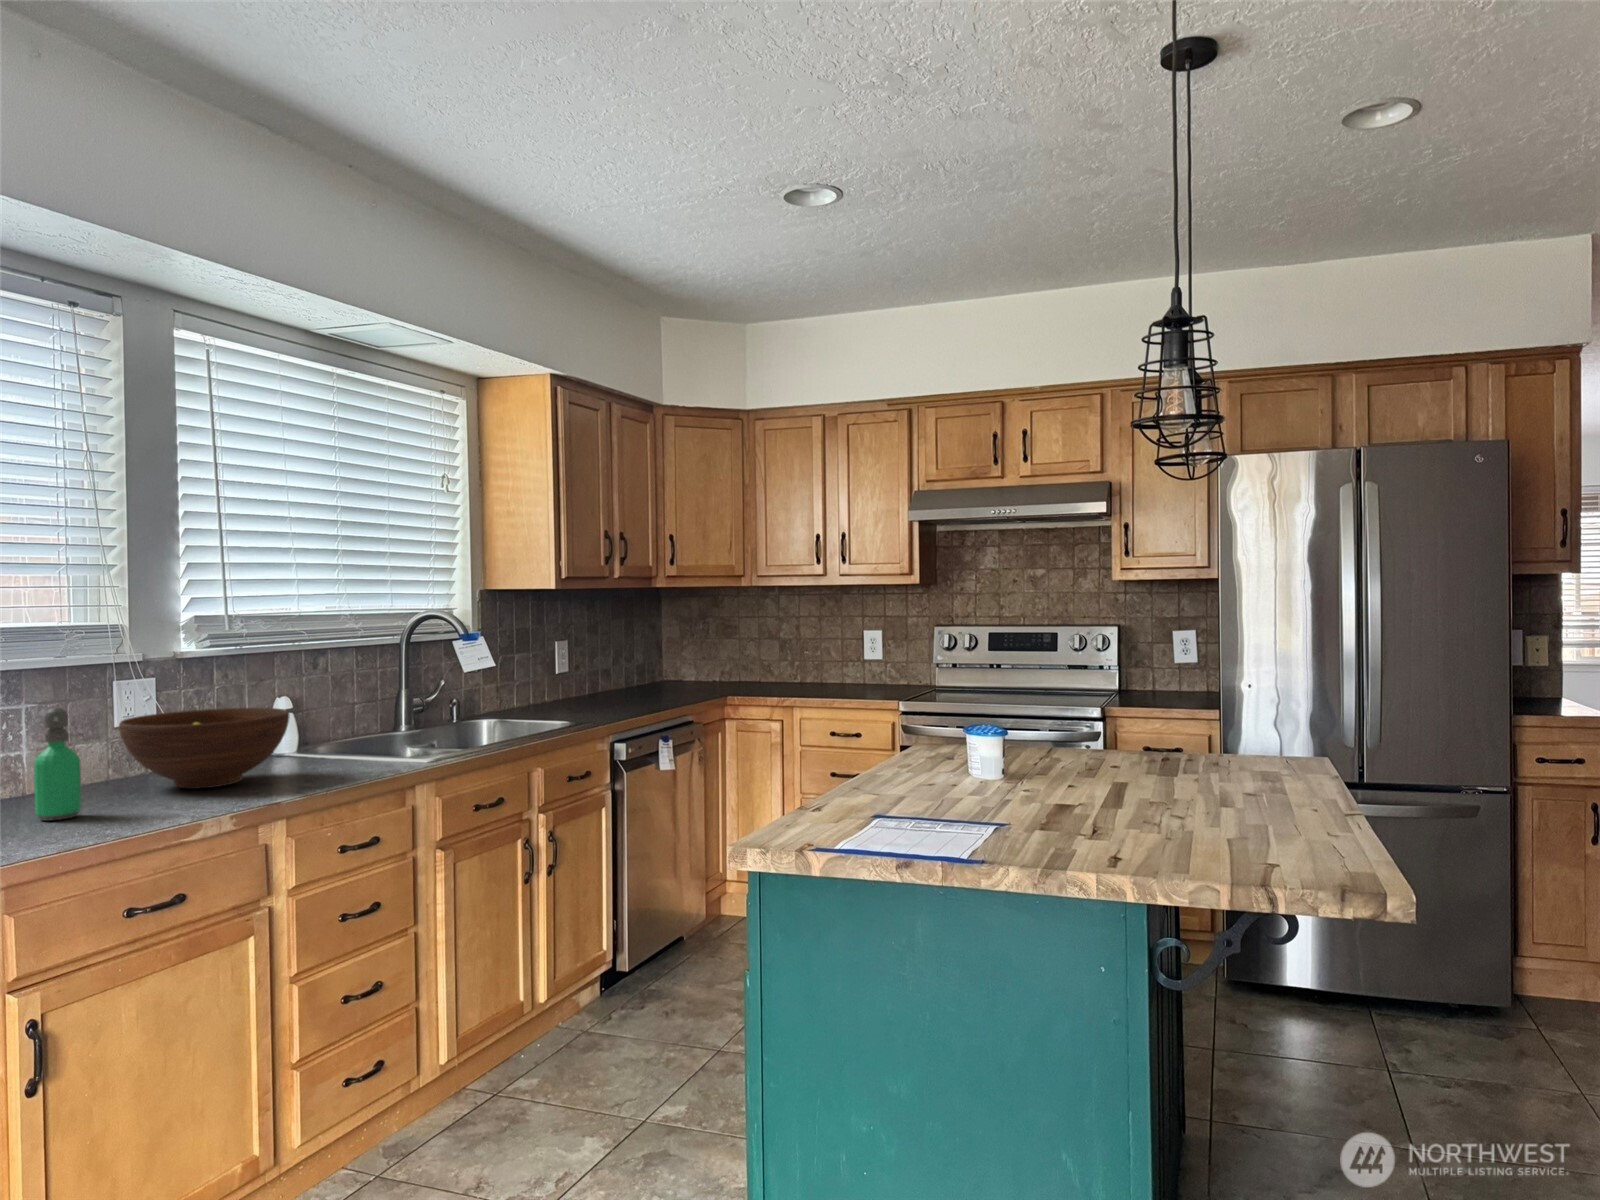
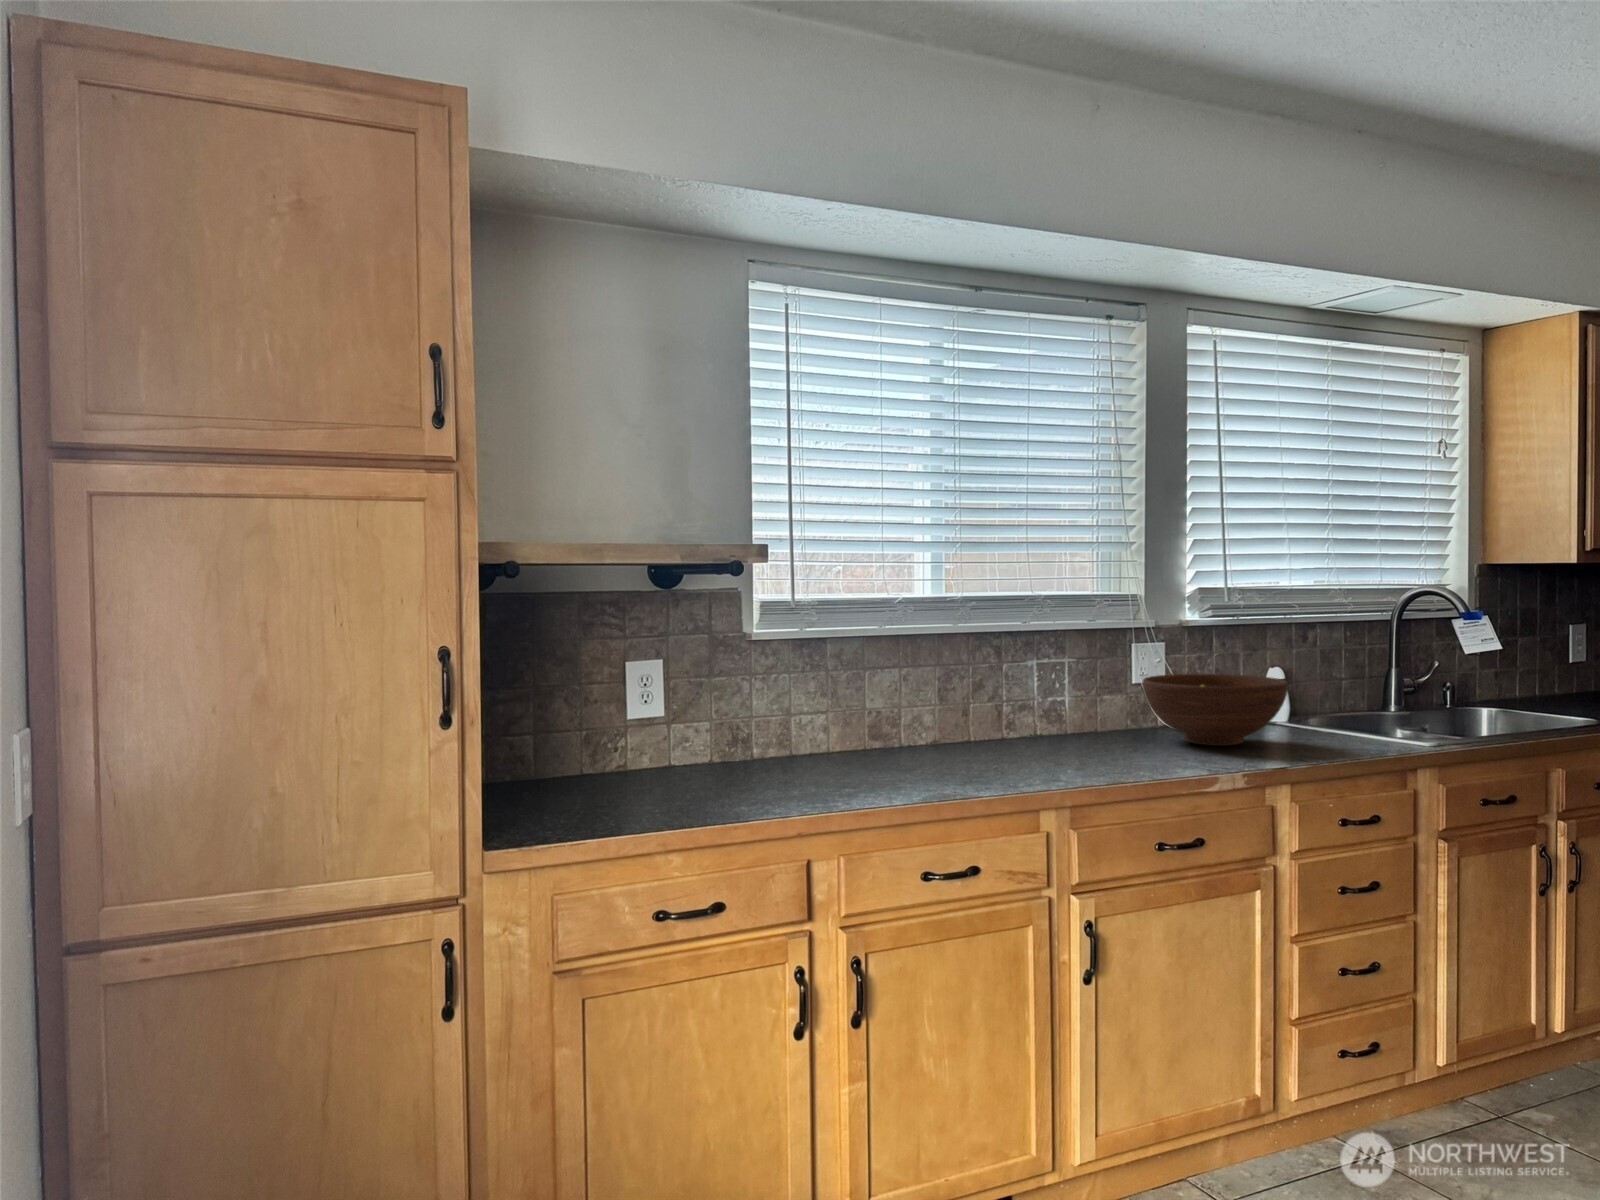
soap dispenser: present [34,708,81,821] -> none [1088,663,1121,757]

